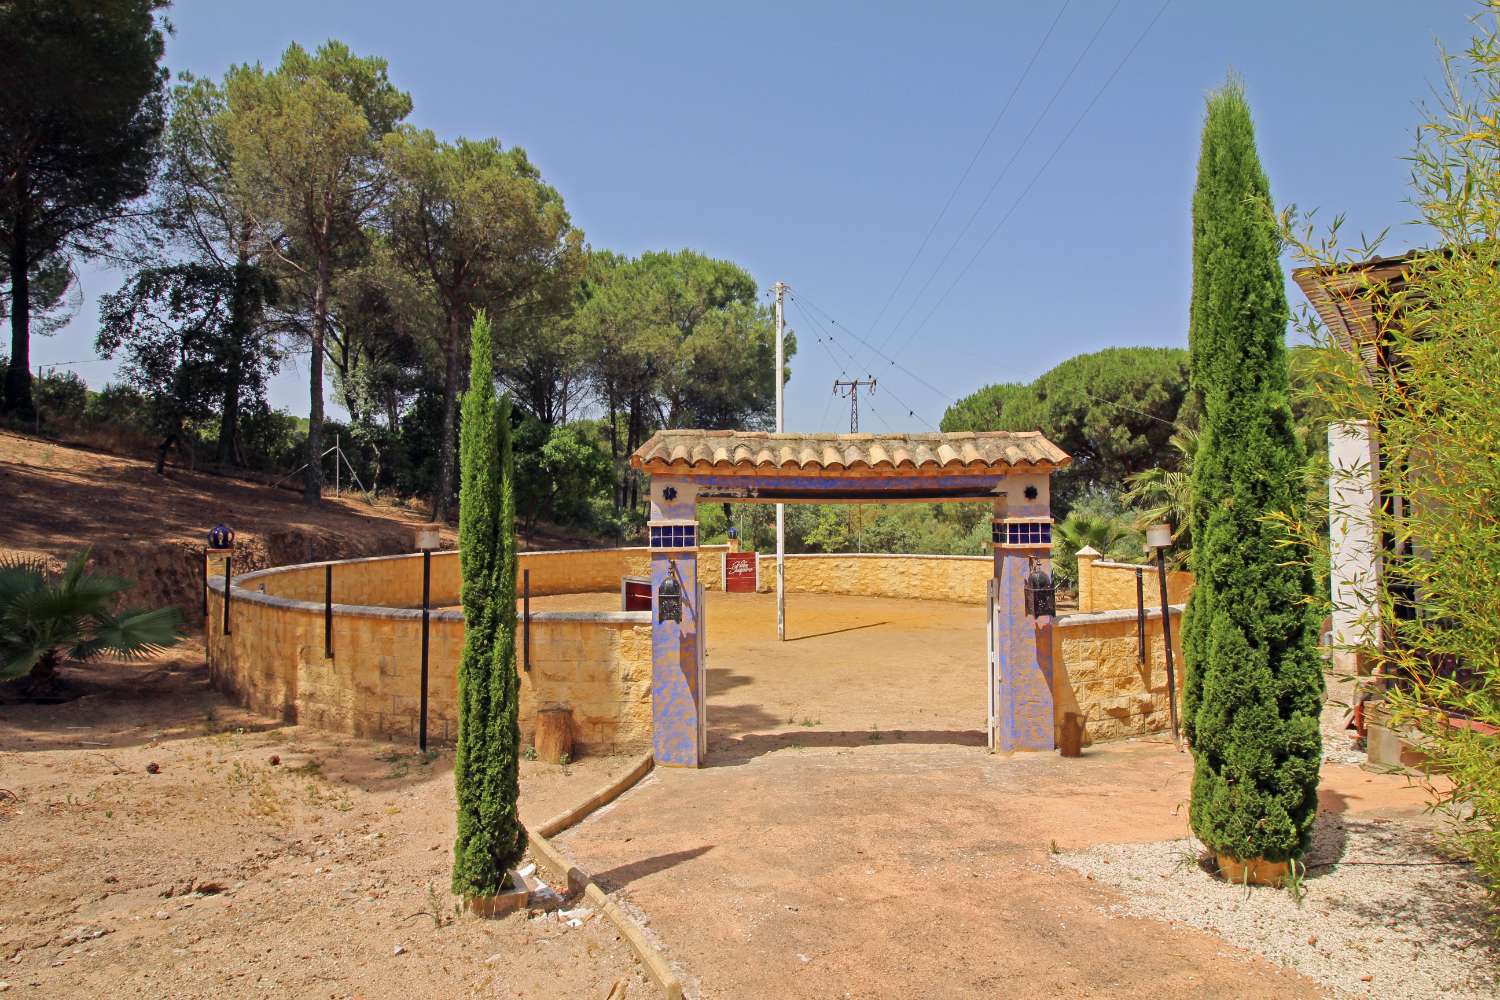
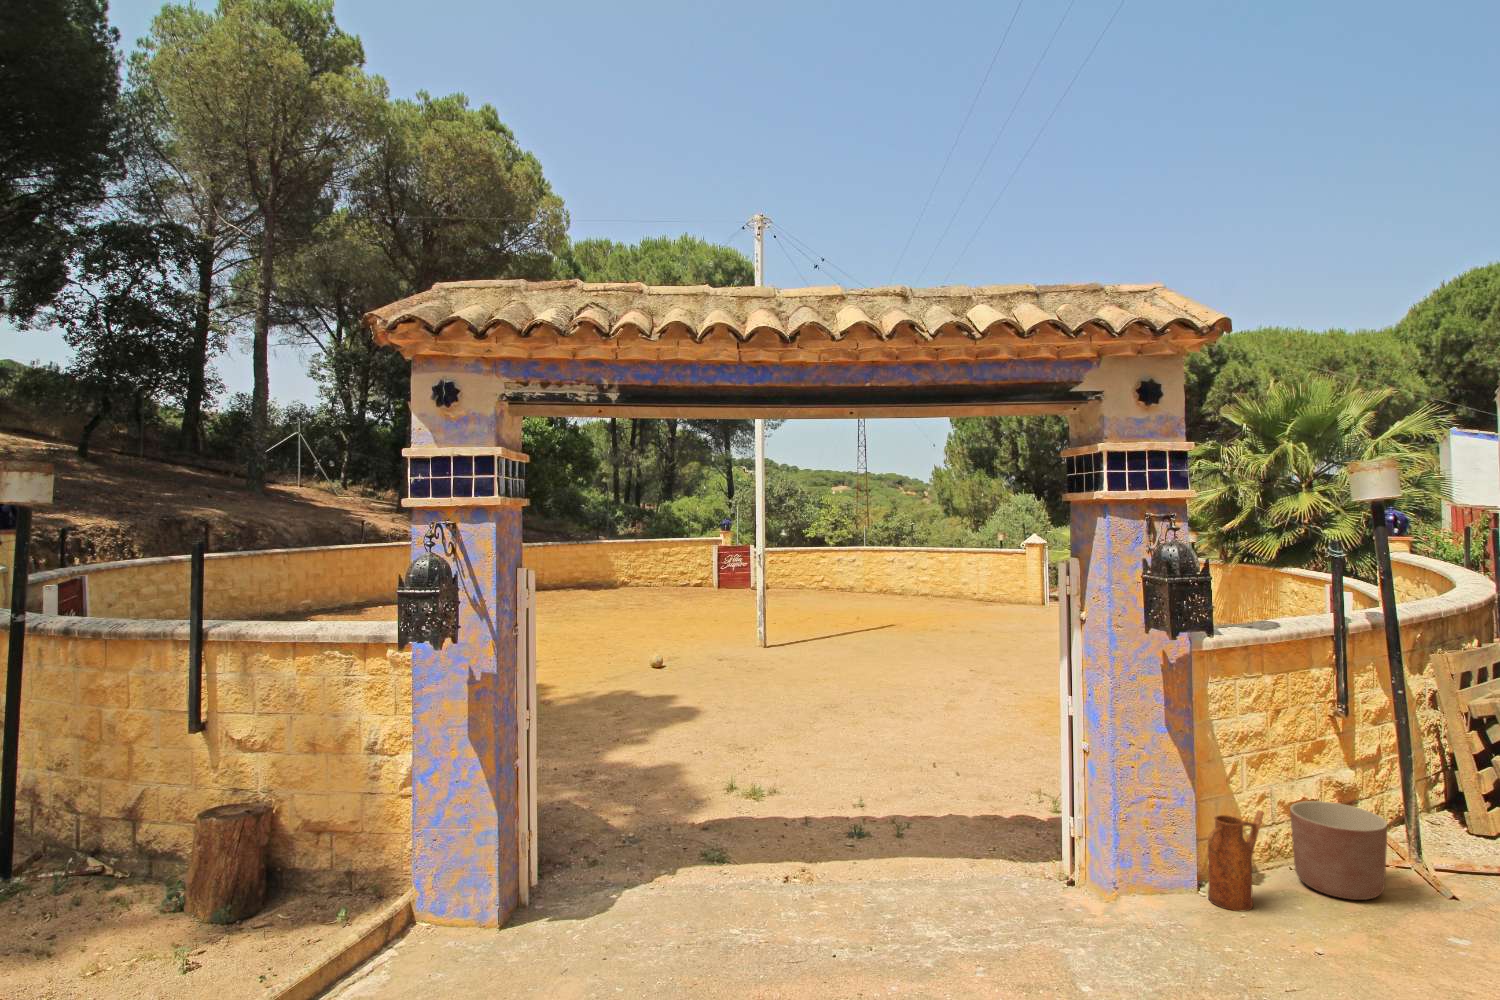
planter: none [1107,708,1151,753] -> present [1290,801,1387,900]

